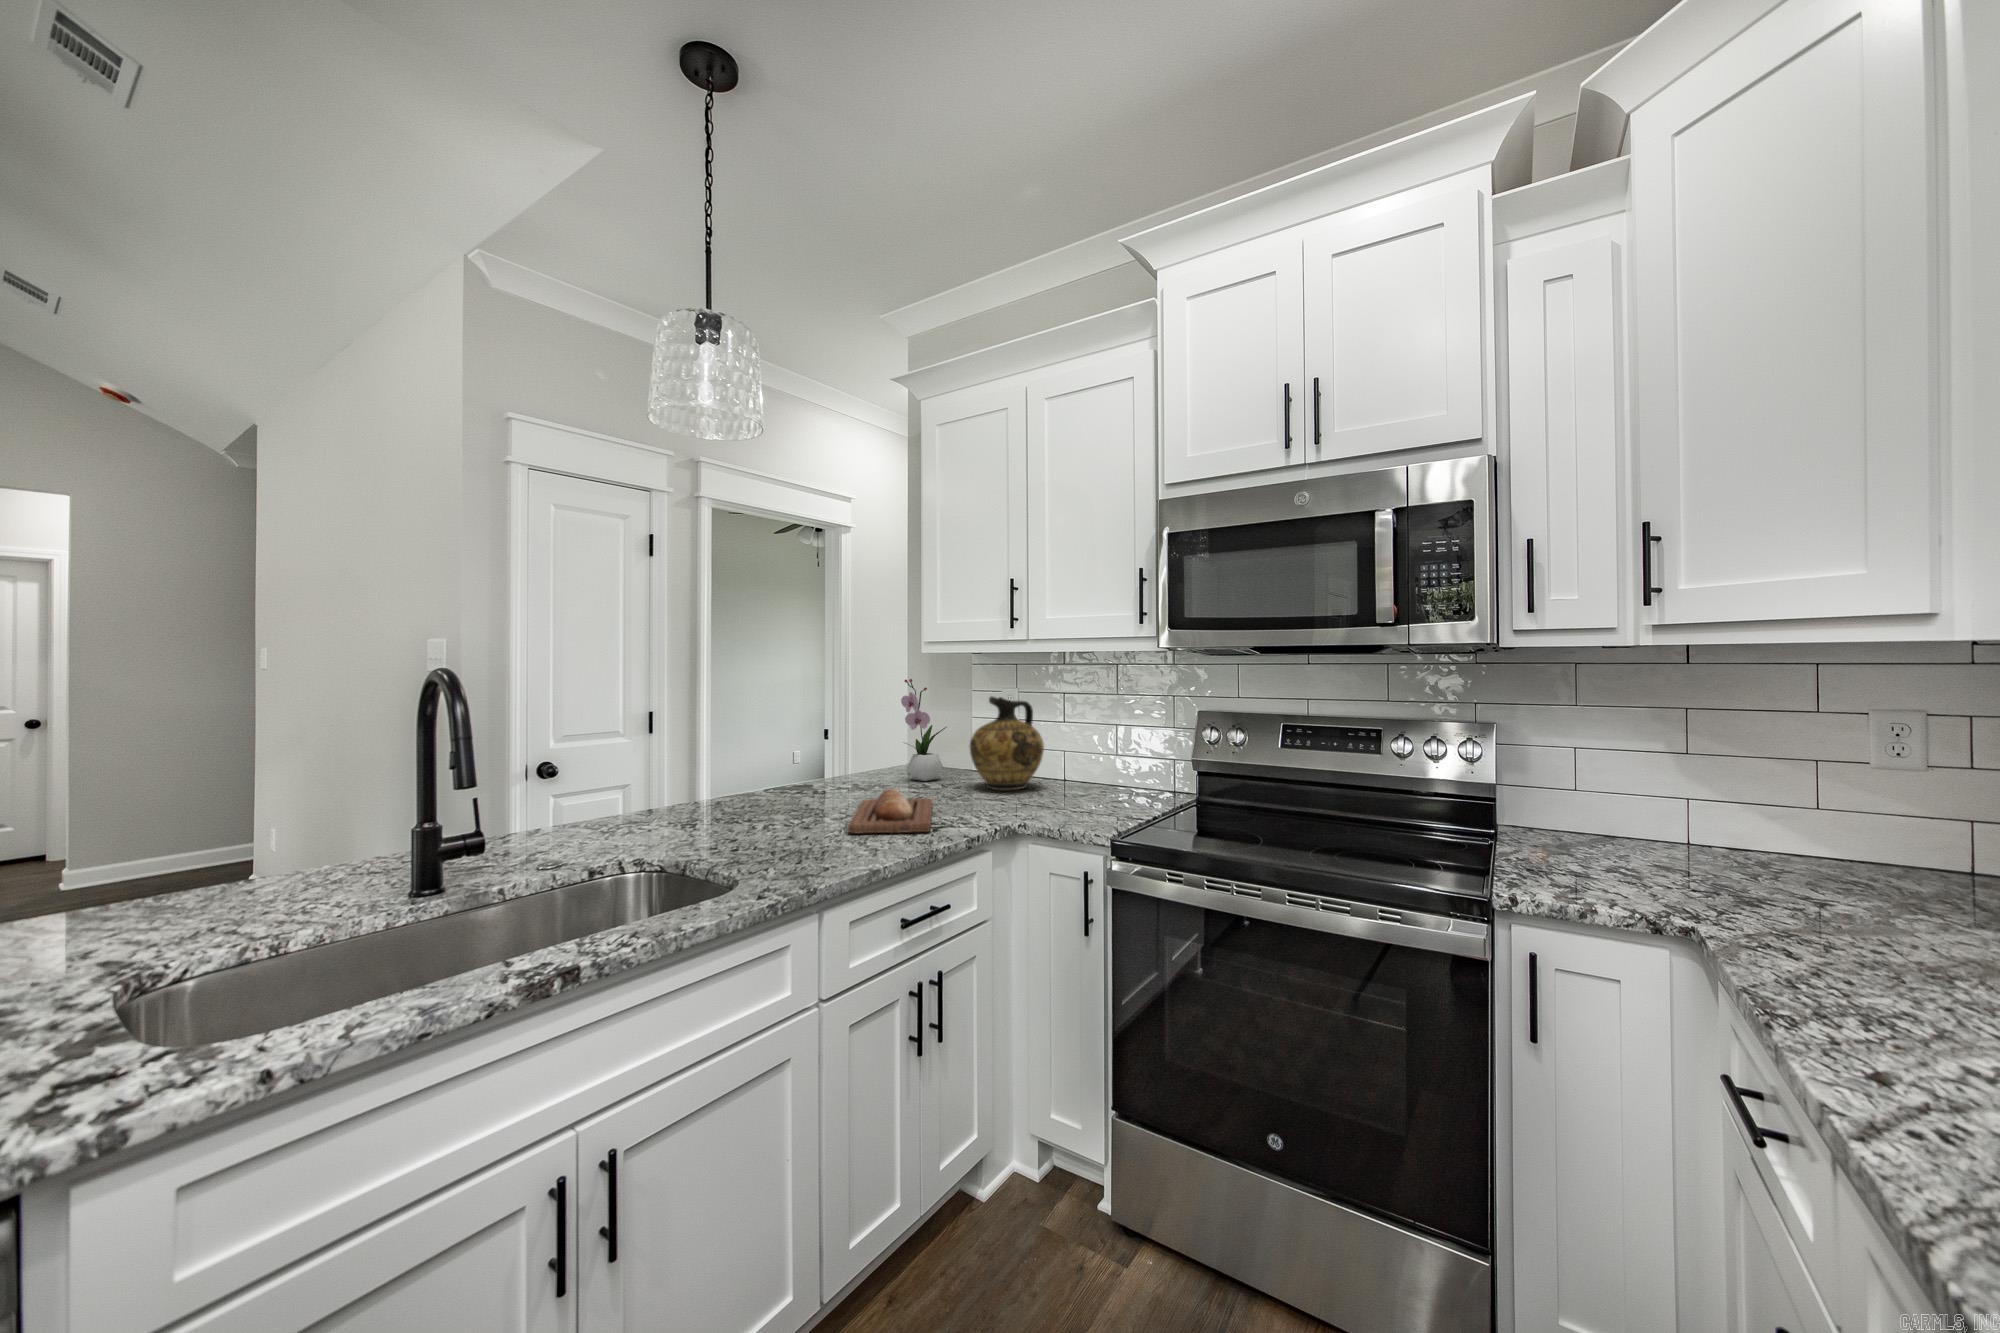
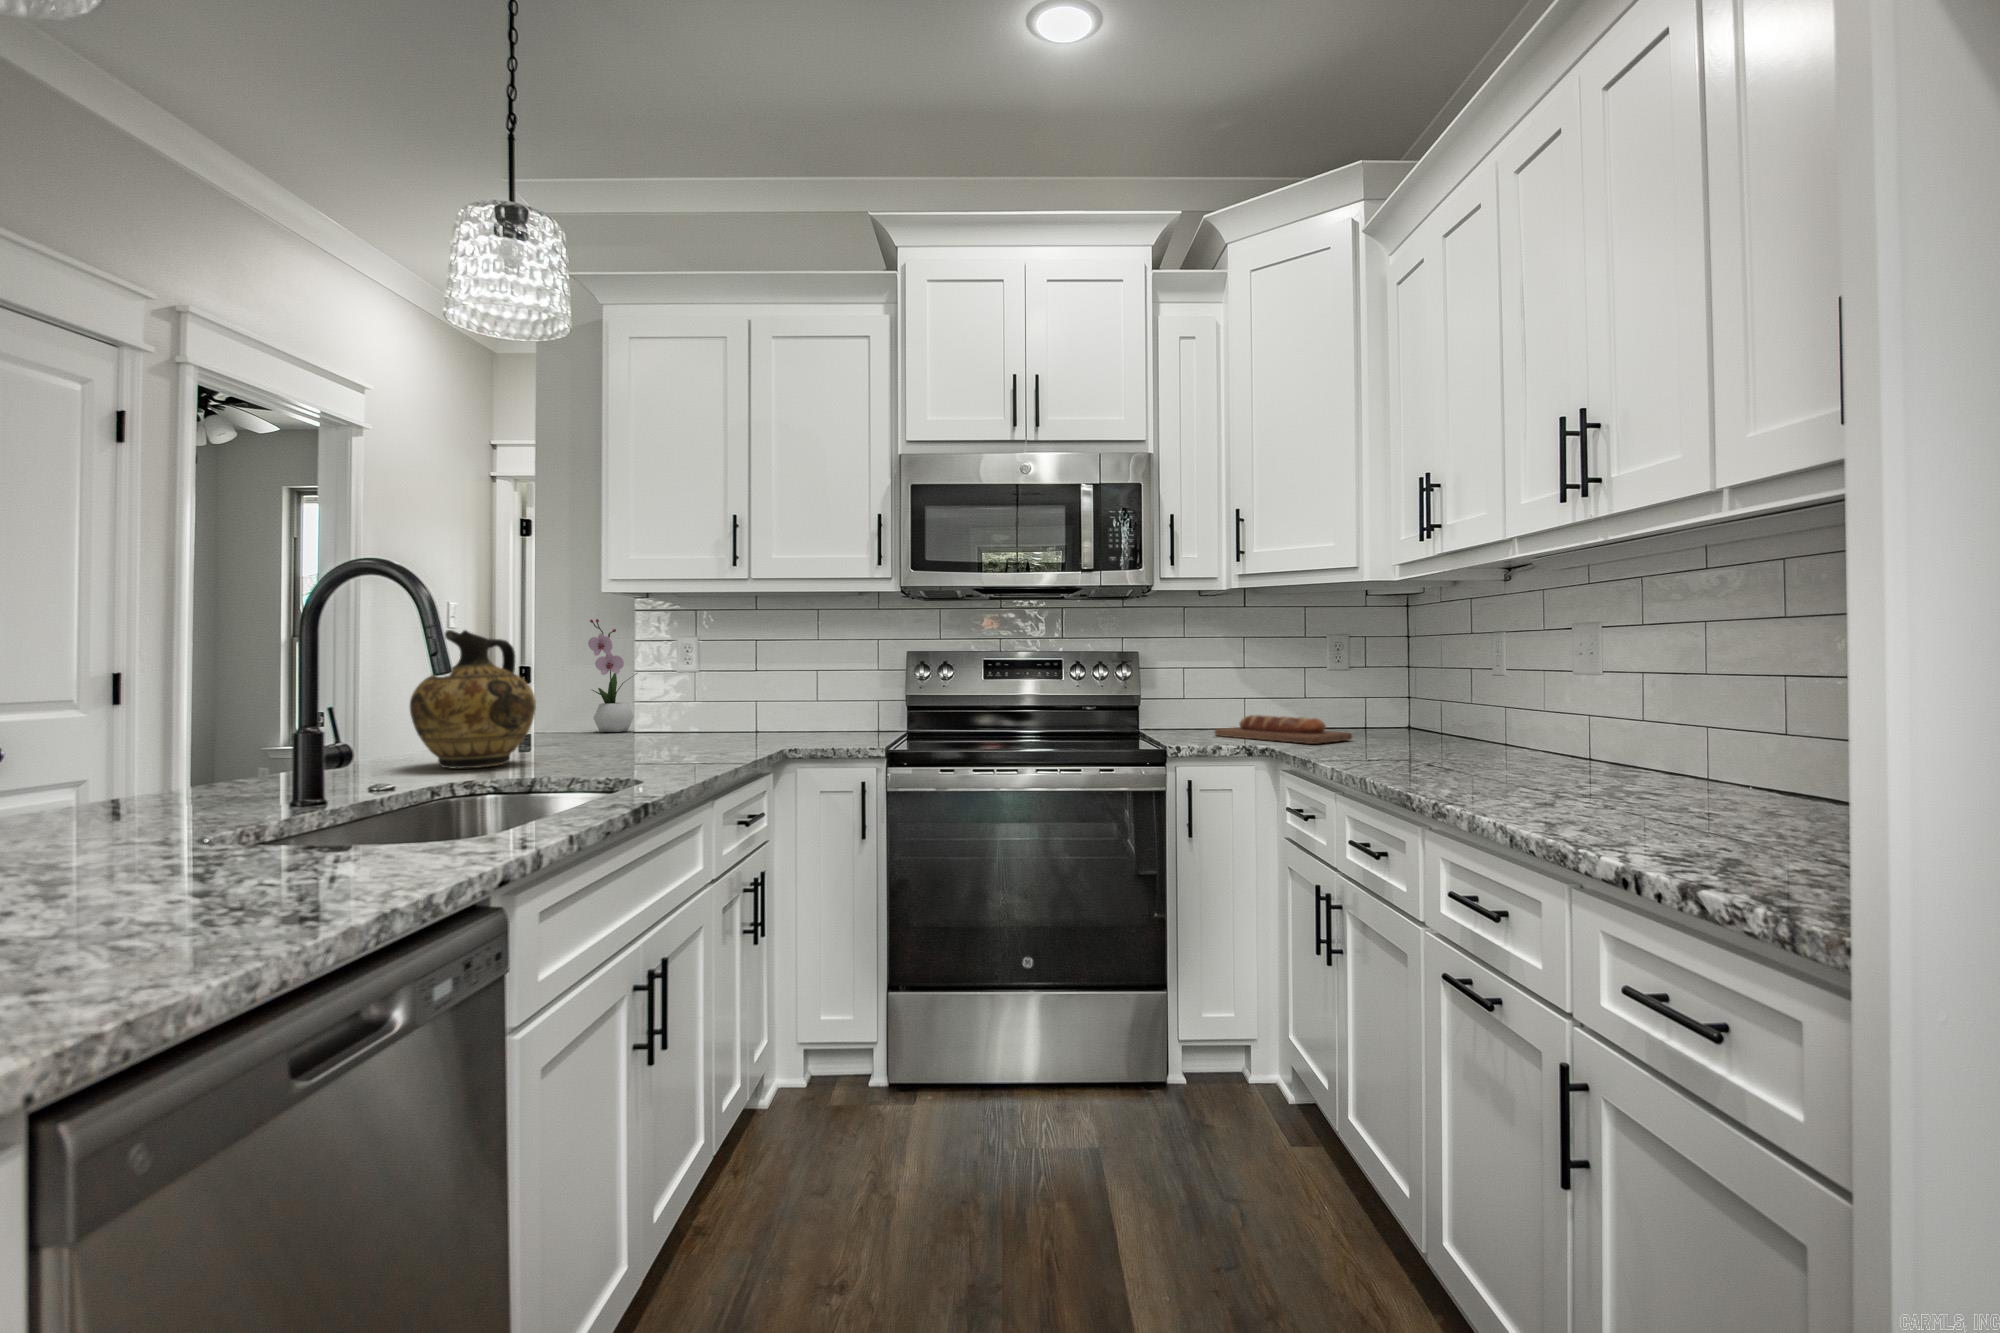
ceramic jug: present [970,697,1044,790] -> present [410,630,536,769]
bread loaf: present [848,788,932,833] -> present [1215,715,1352,744]

